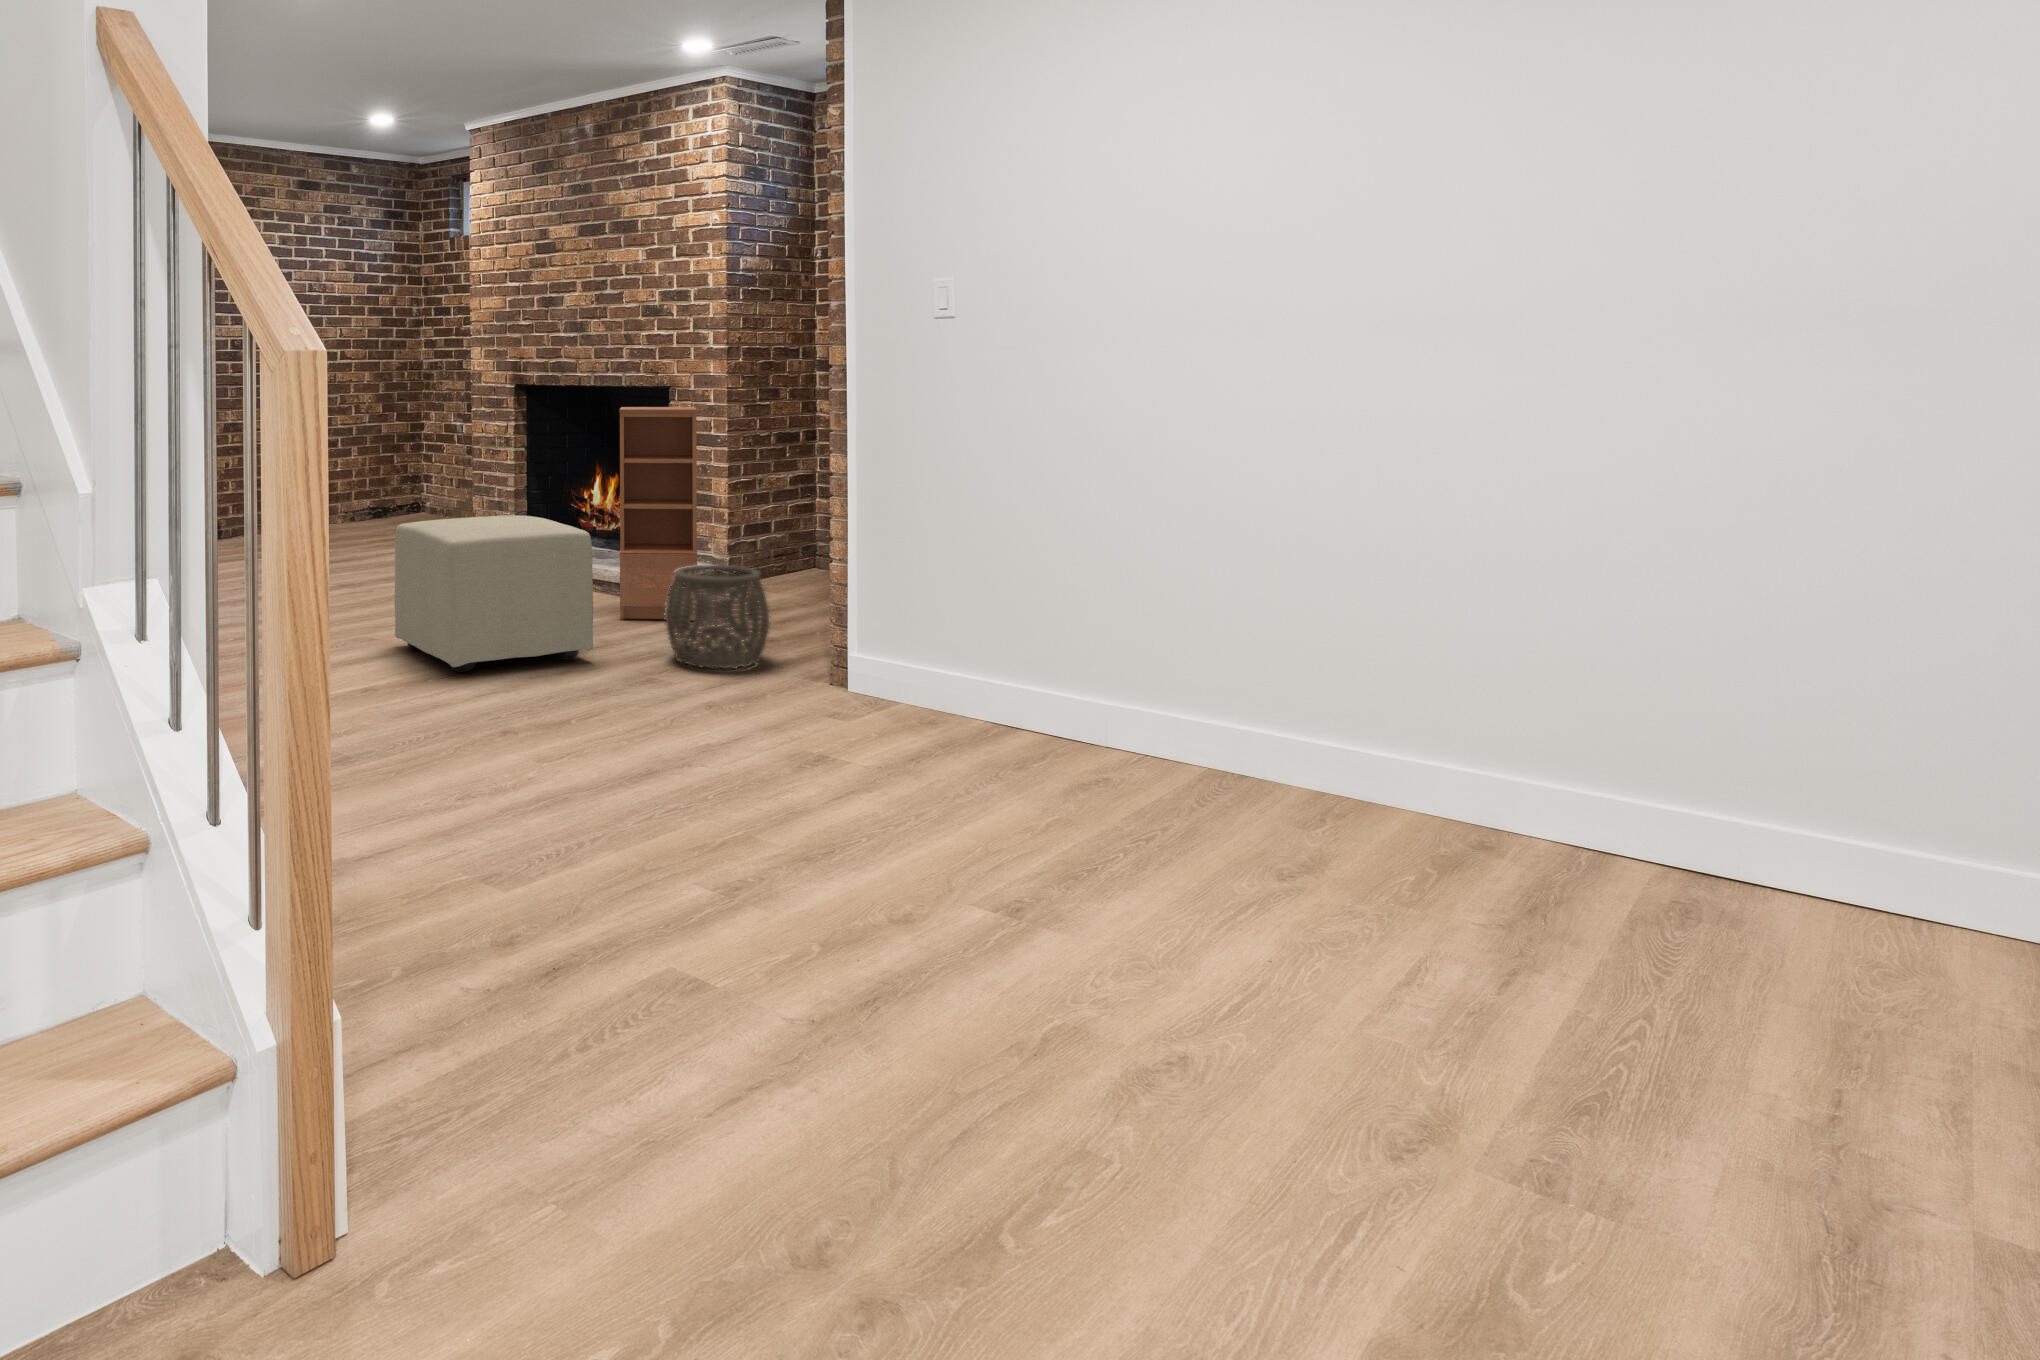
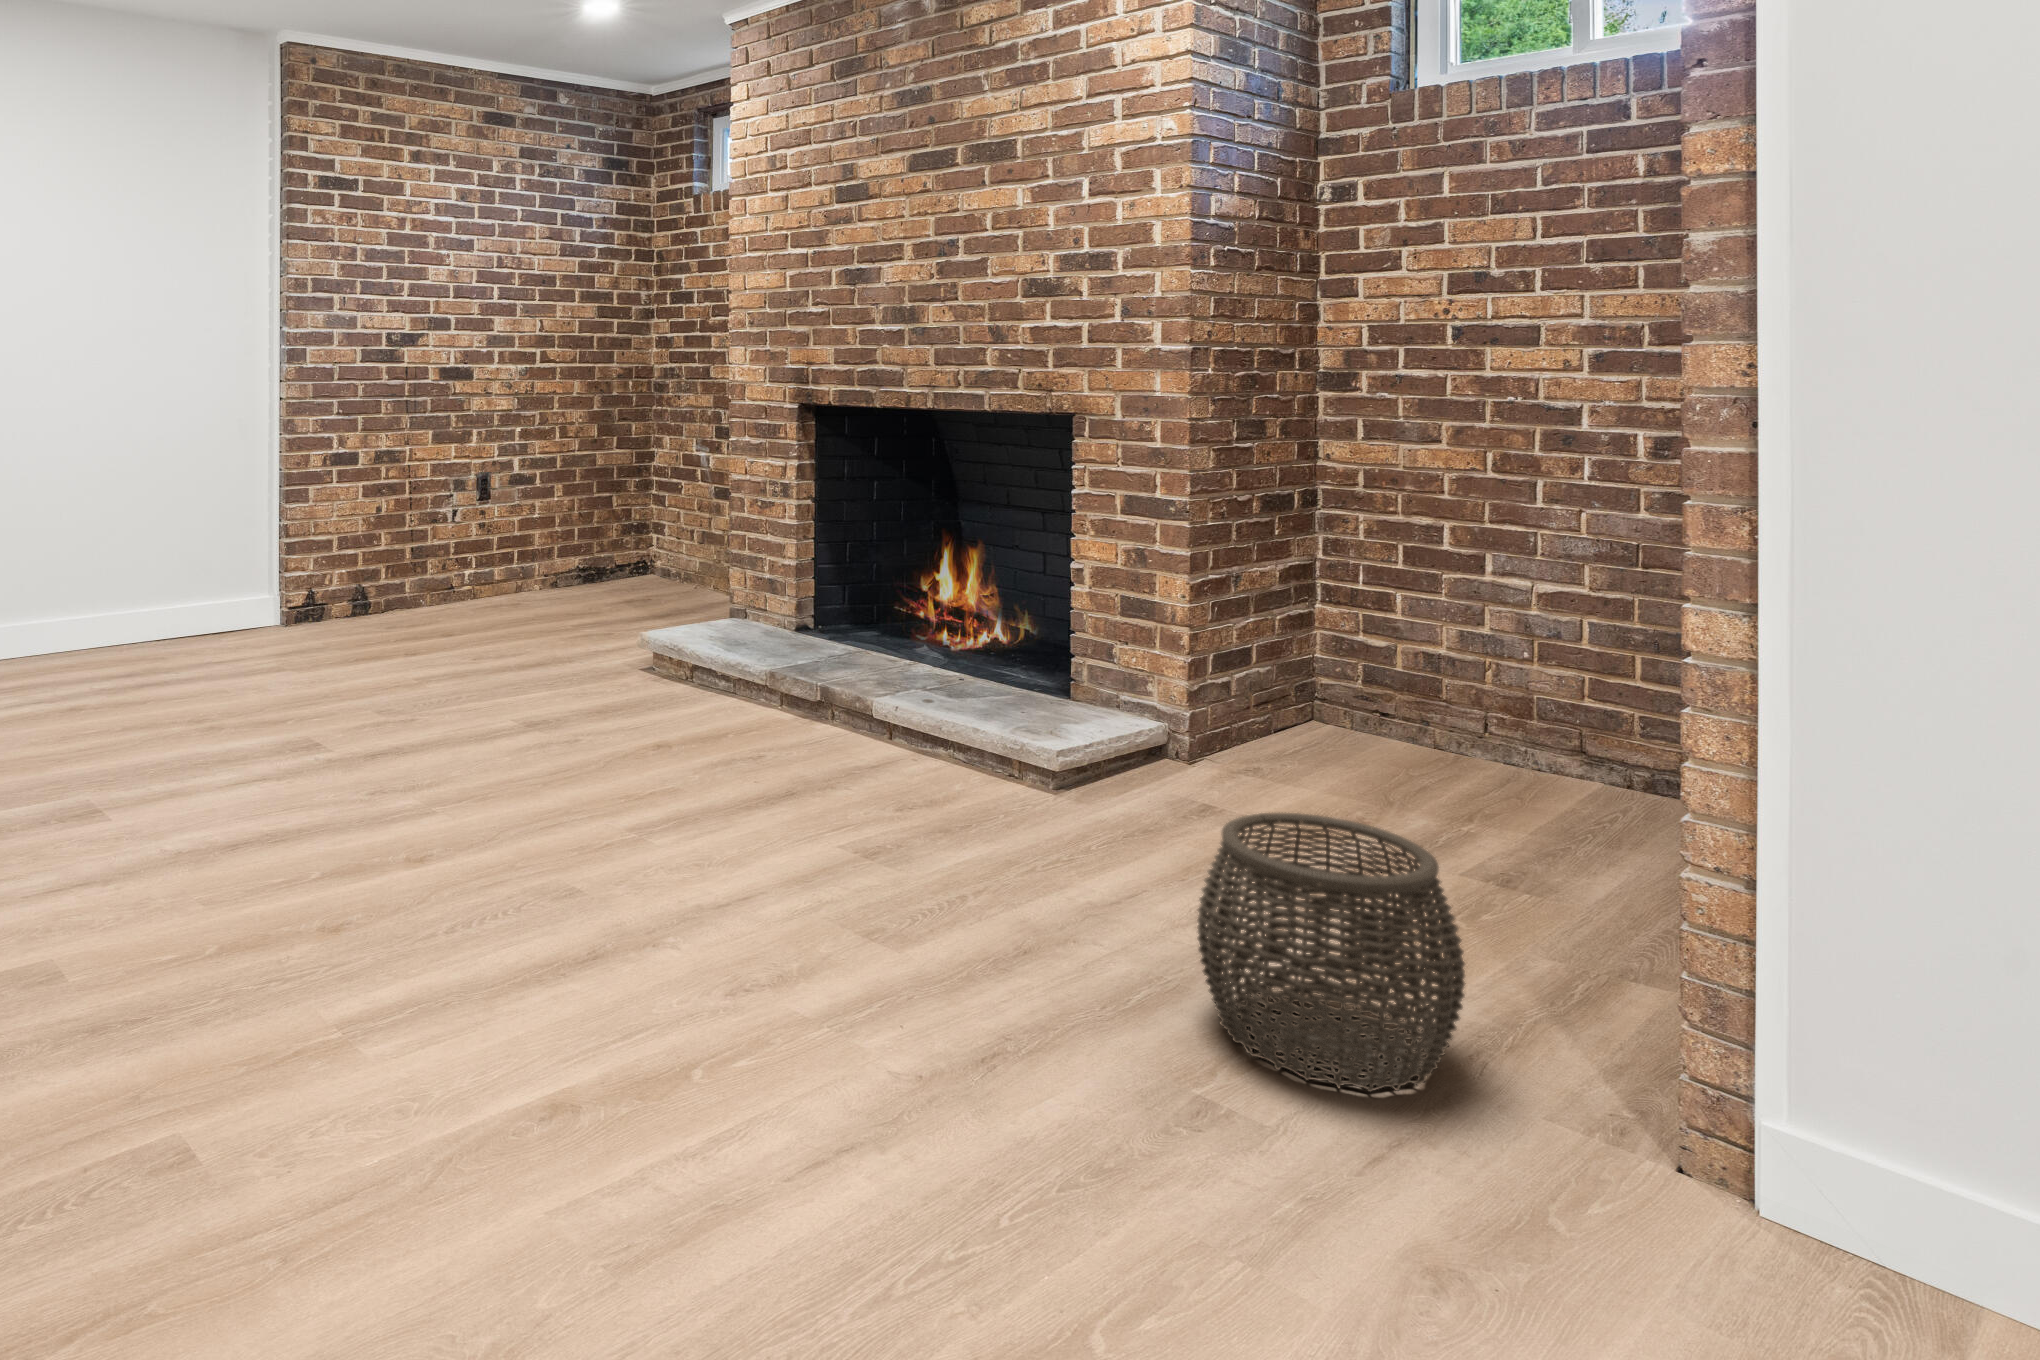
bookcase: present [619,407,698,619] -> none [1022,454,1191,872]
ottoman: present [395,515,594,672] -> none [610,676,1045,1073]

